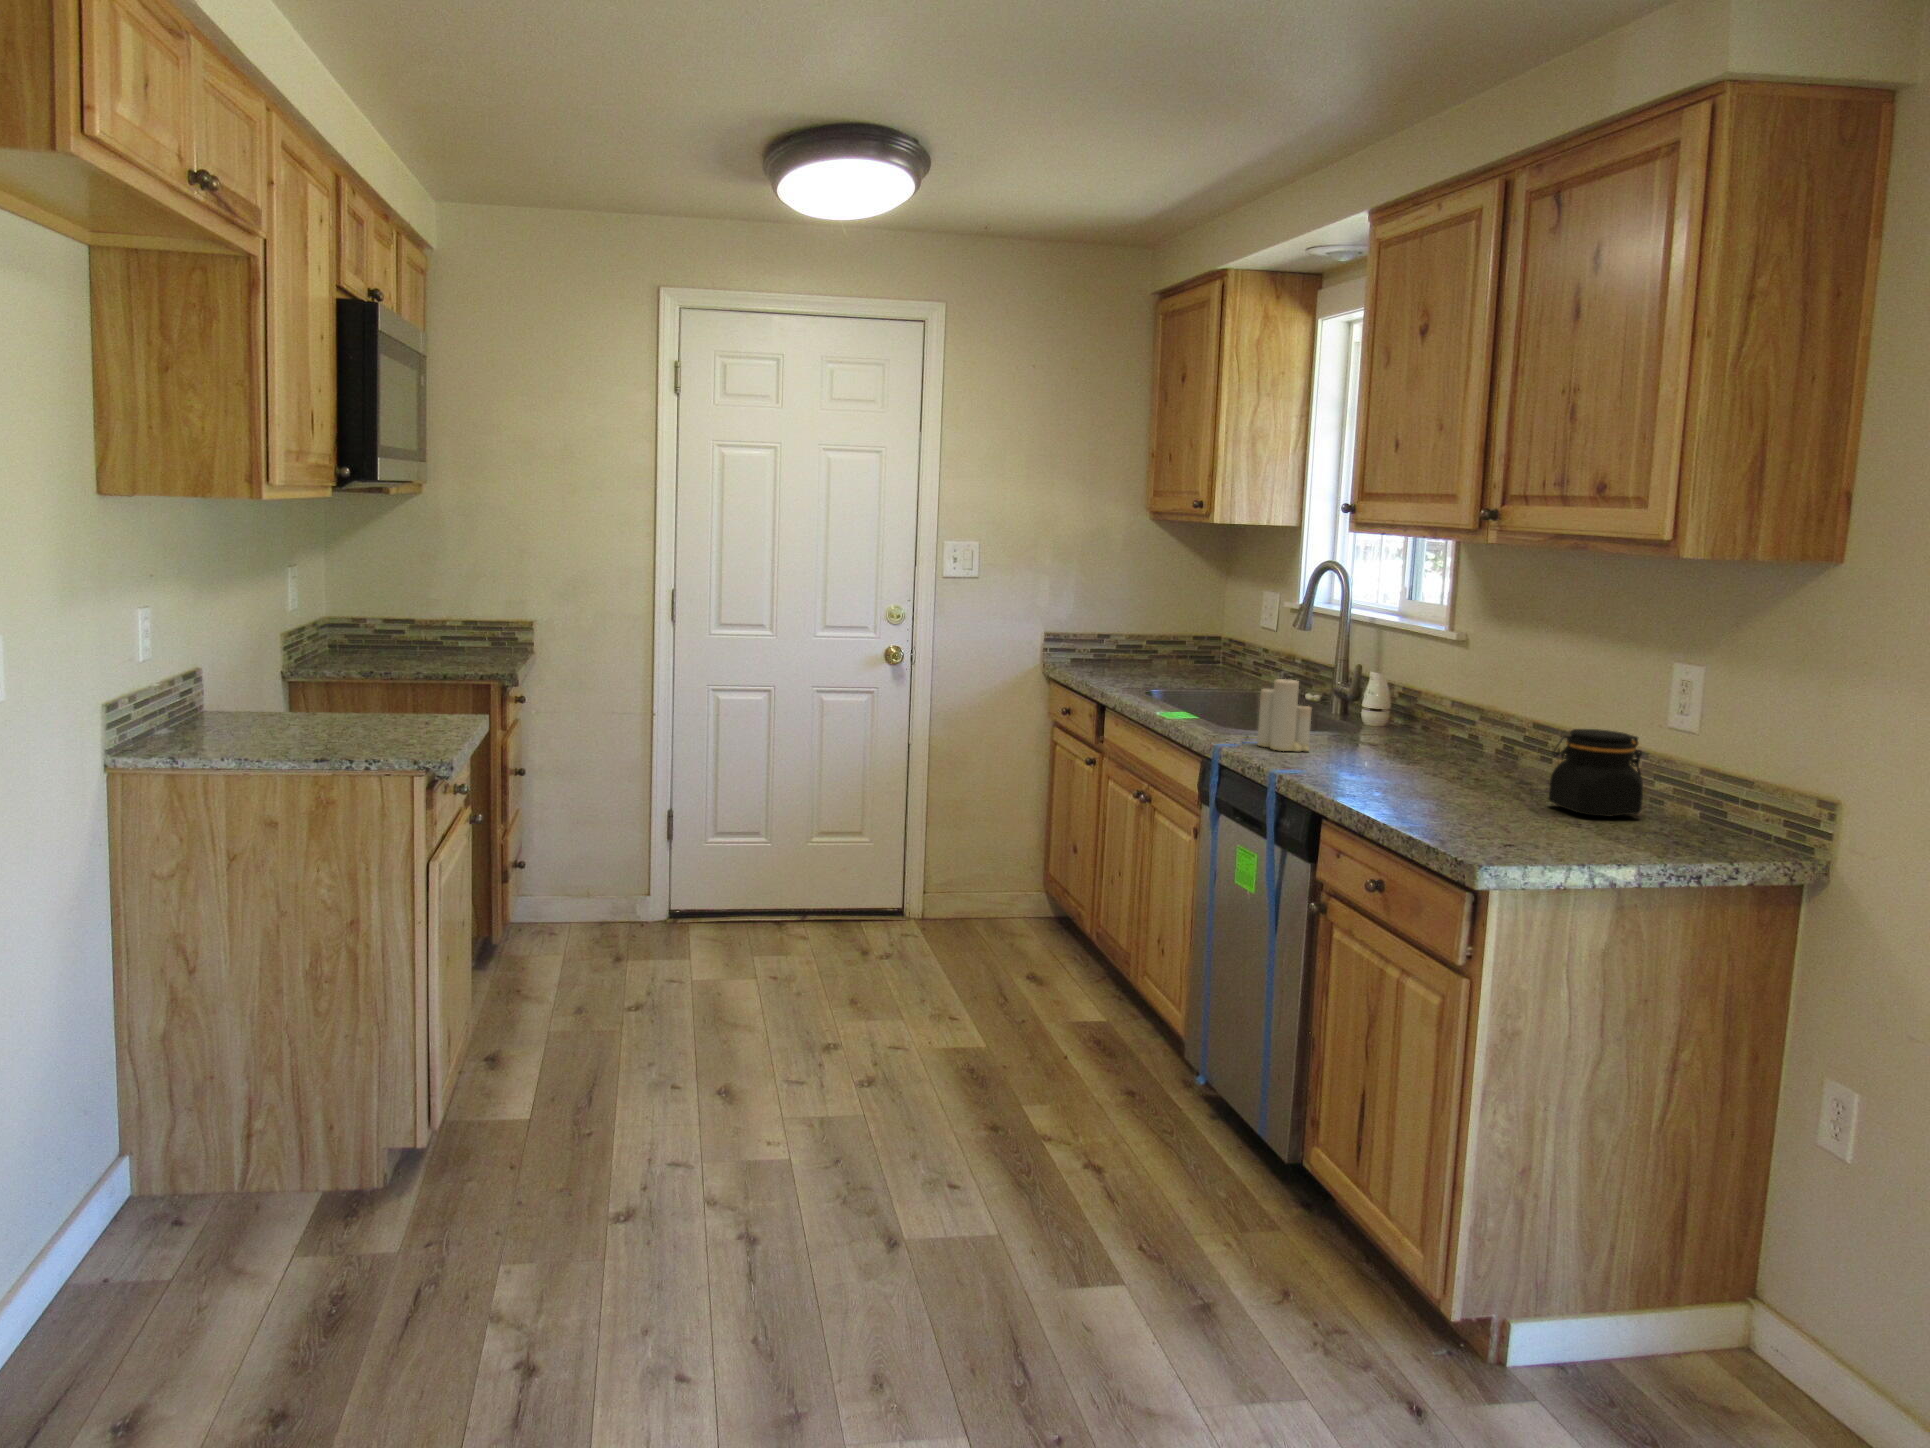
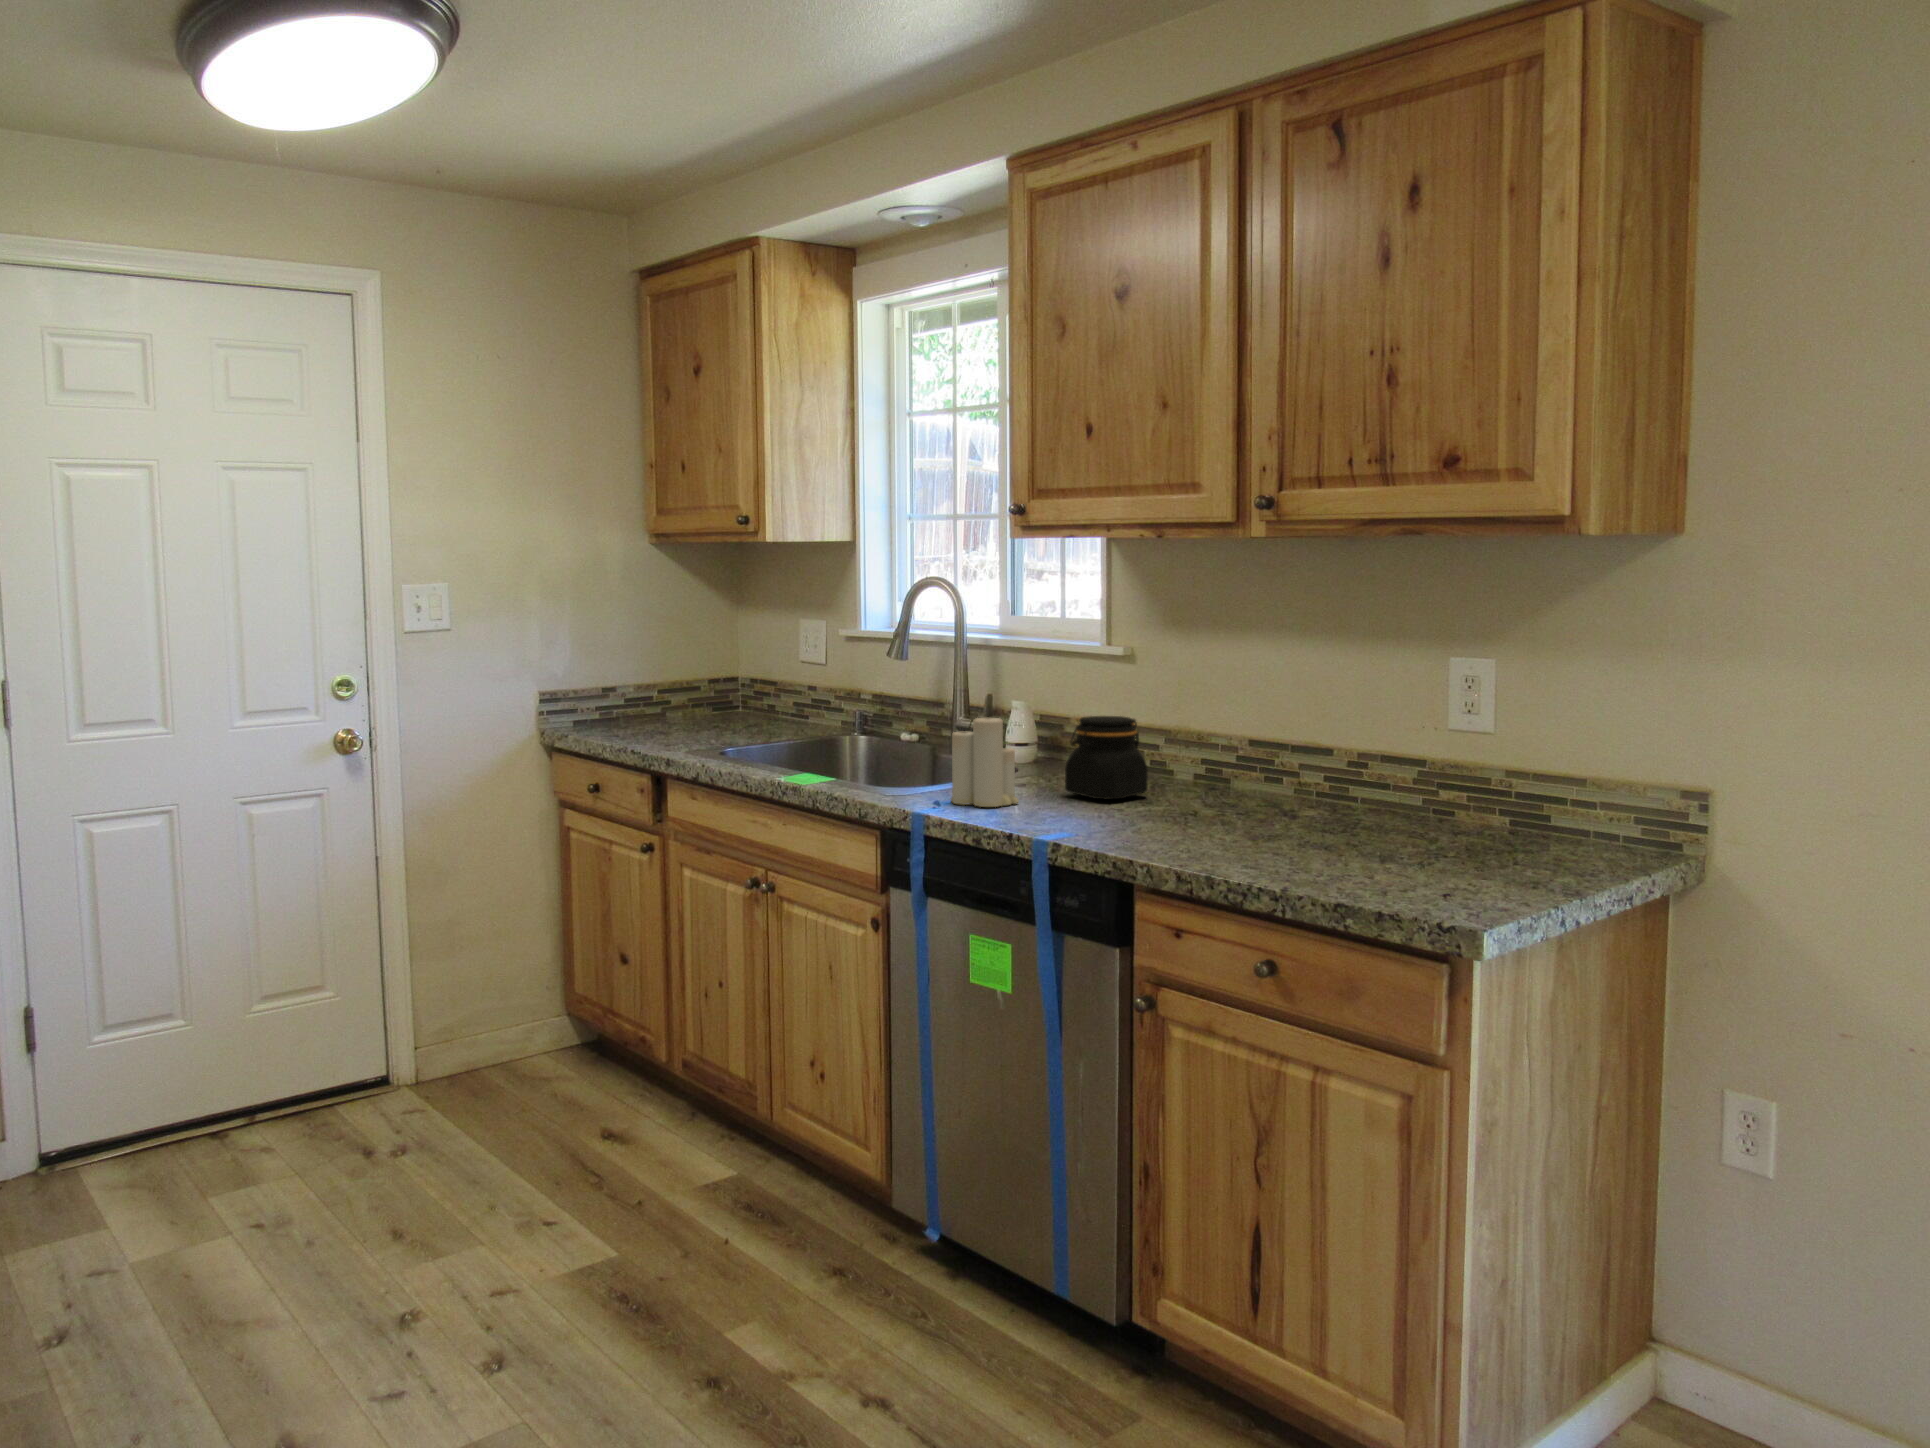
jar: present [1549,729,1643,817] -> present [1065,716,1148,799]

